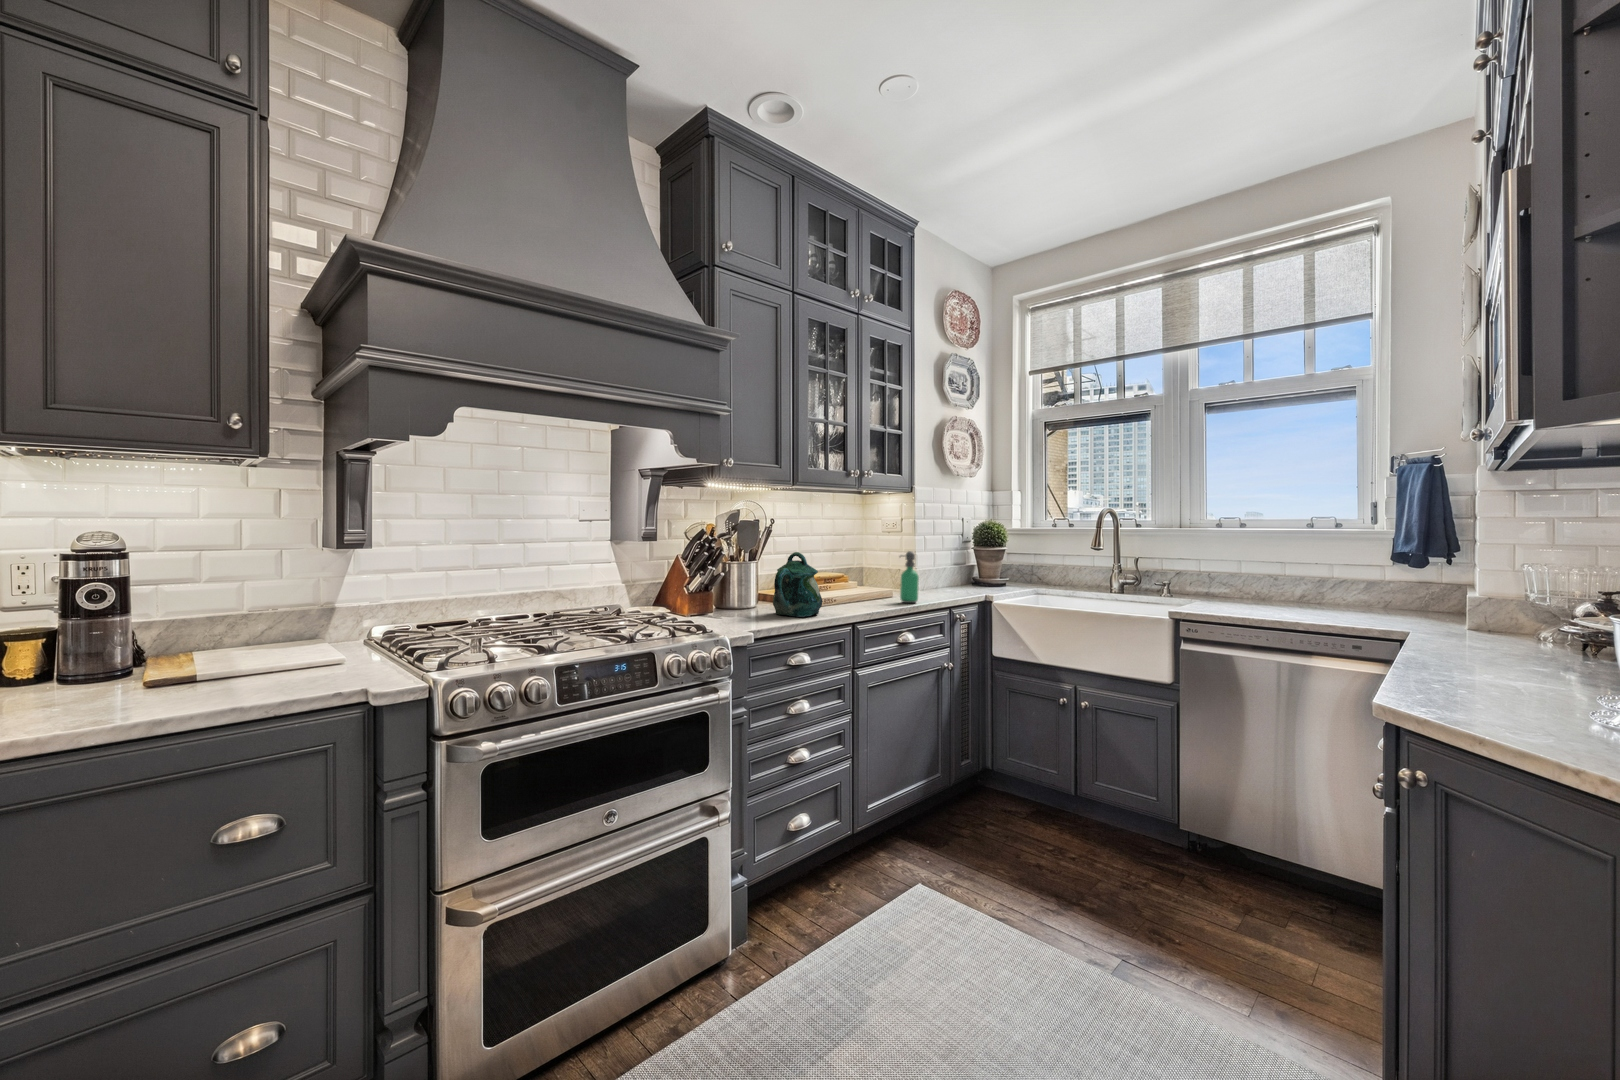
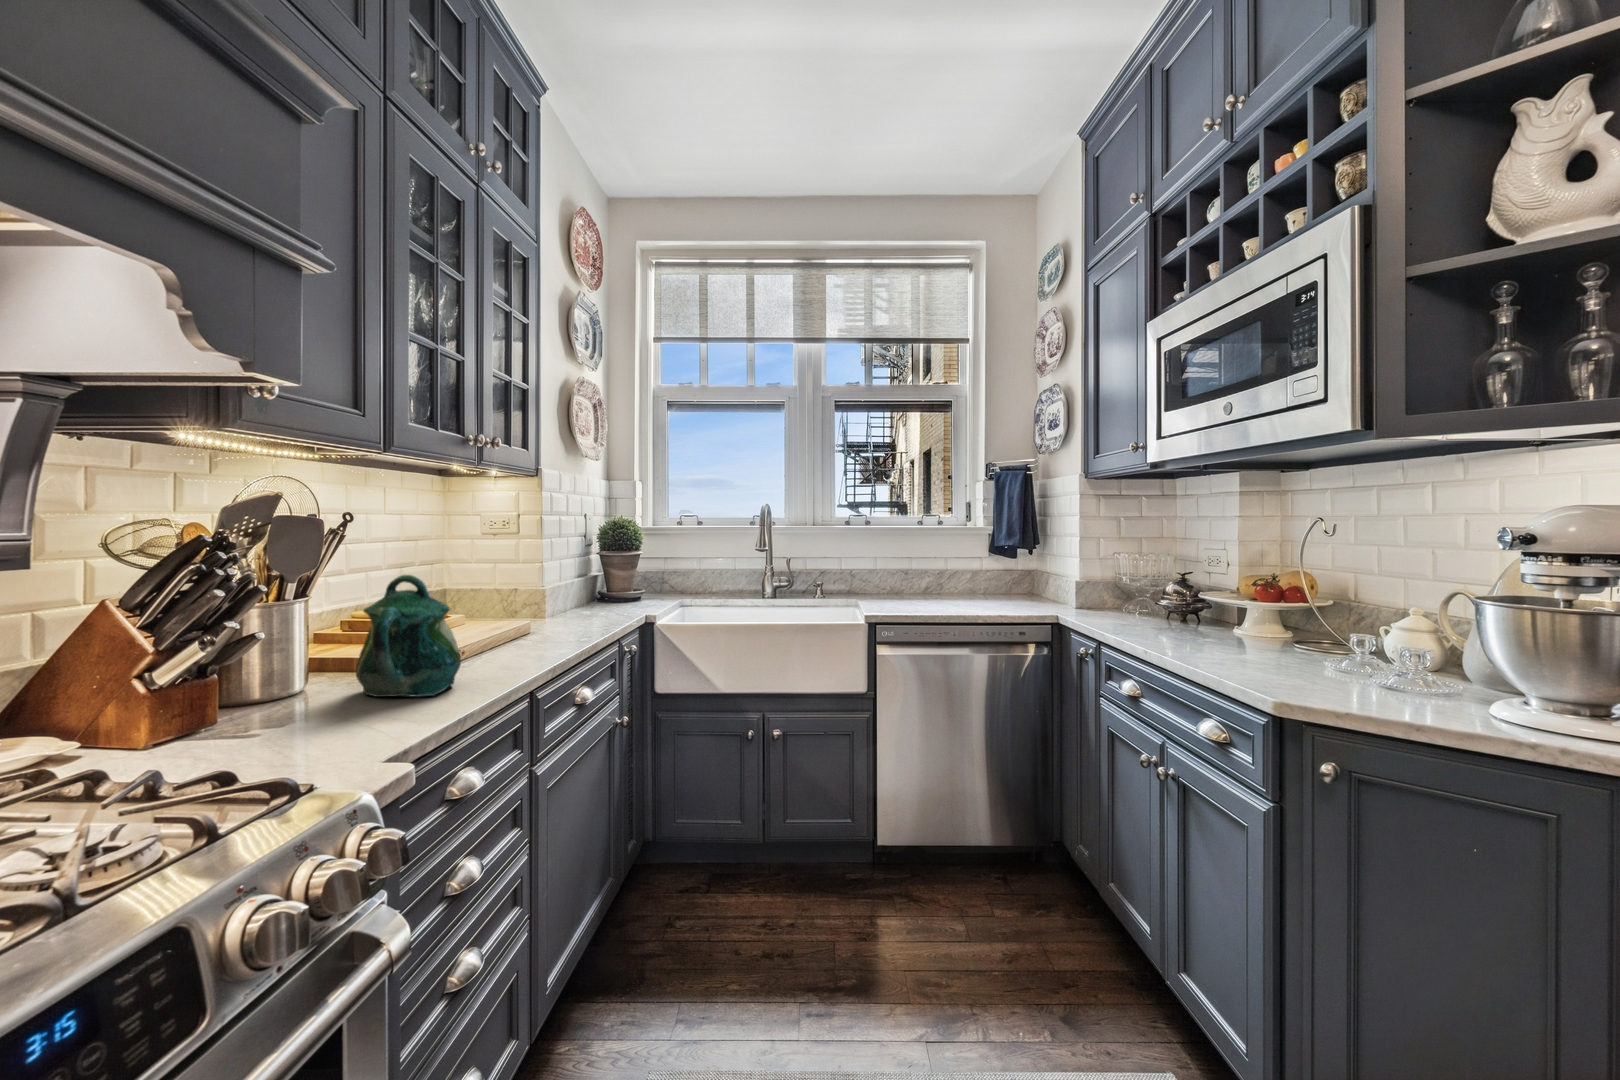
soap dispenser: present [900,551,919,603] -> none [547,562,575,639]

